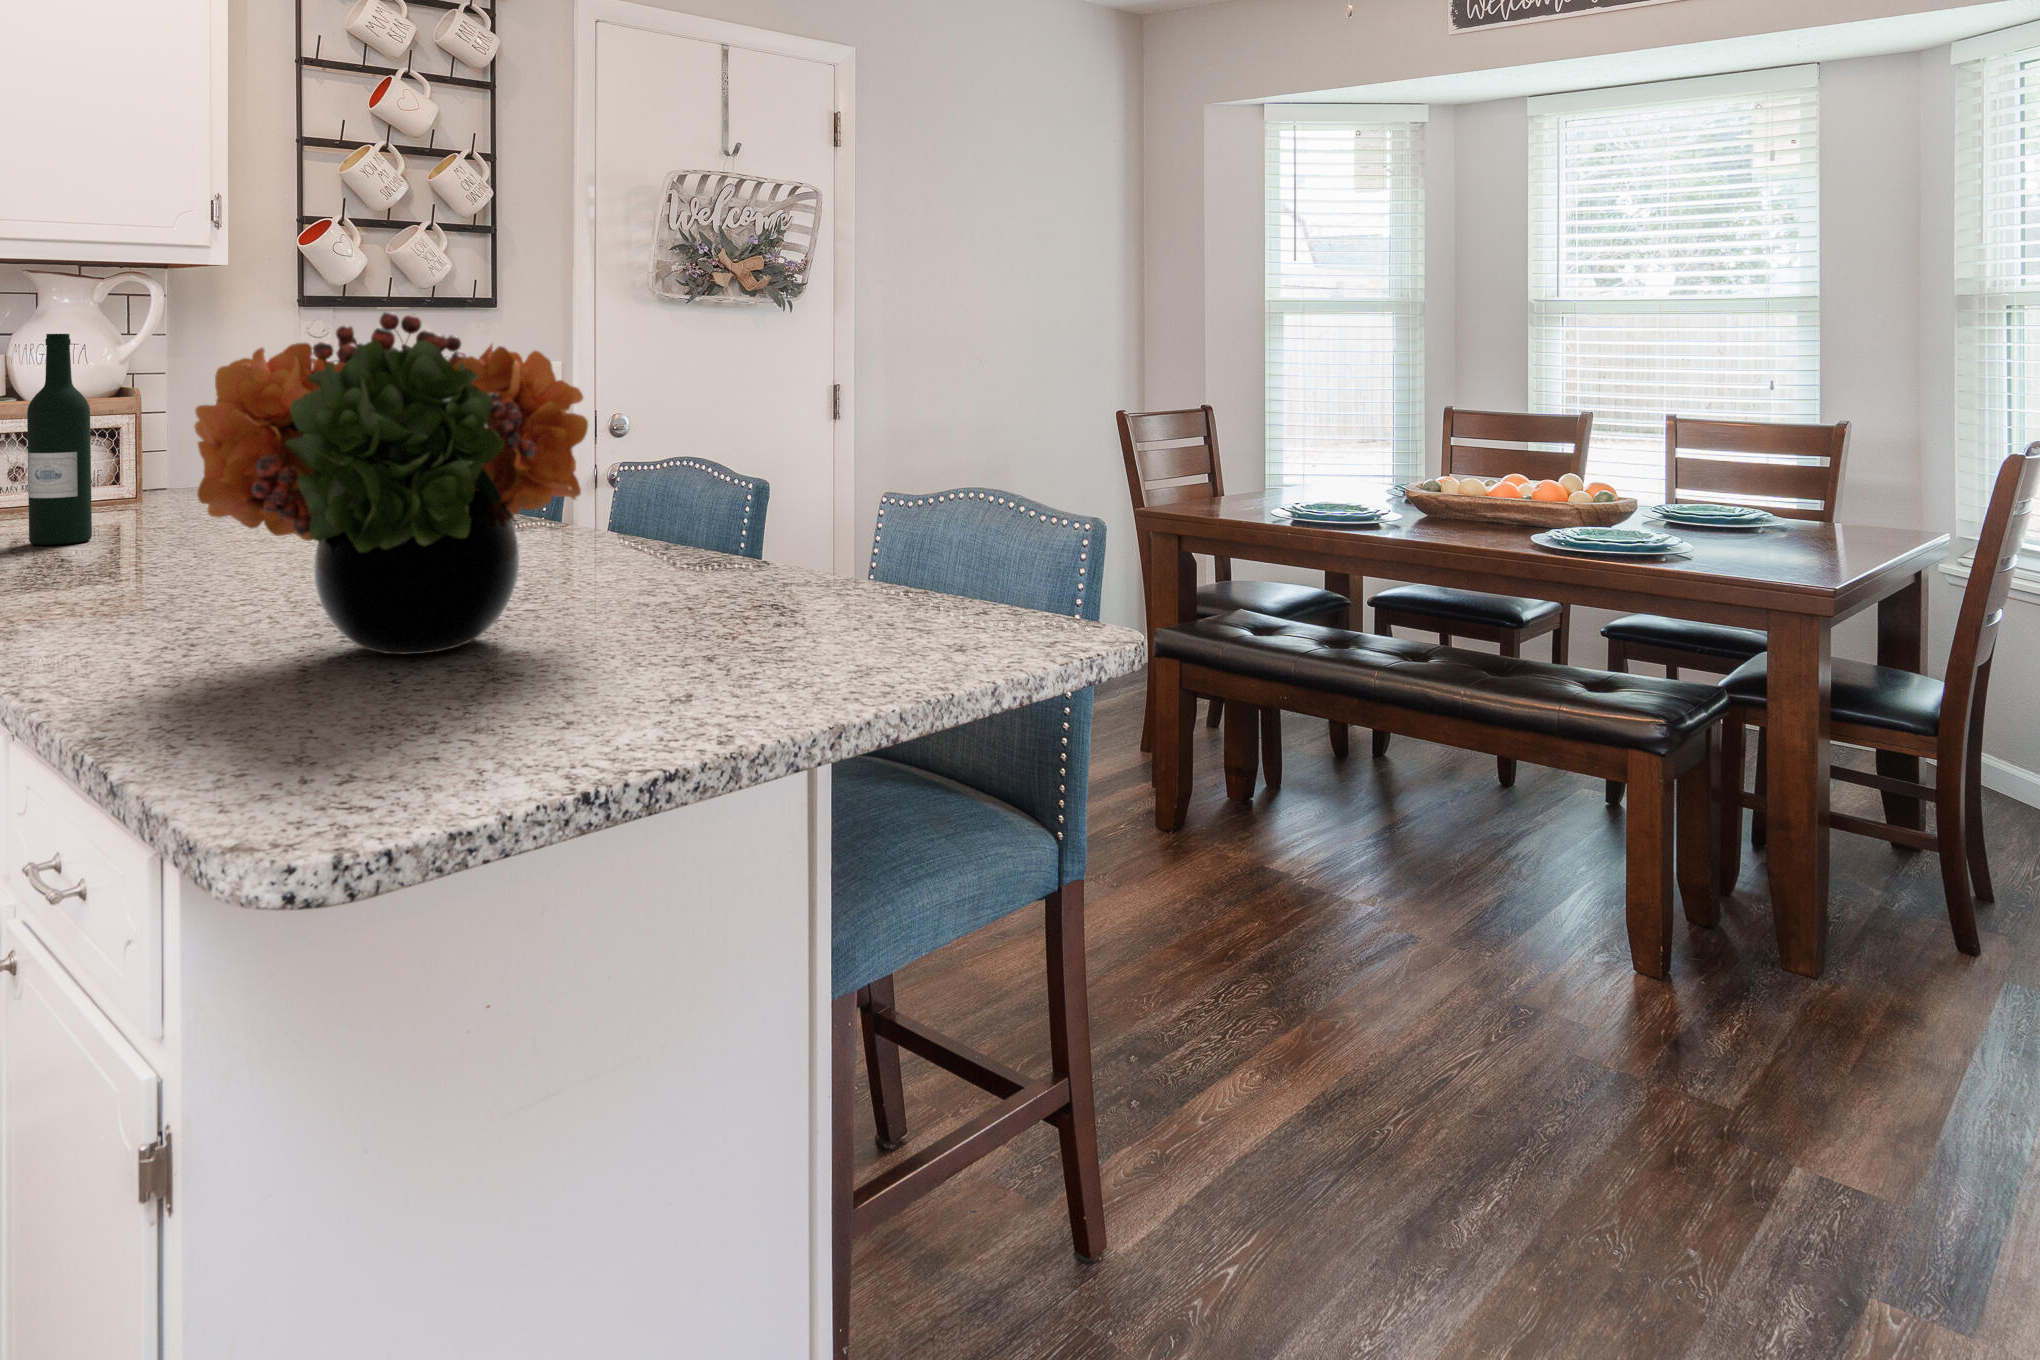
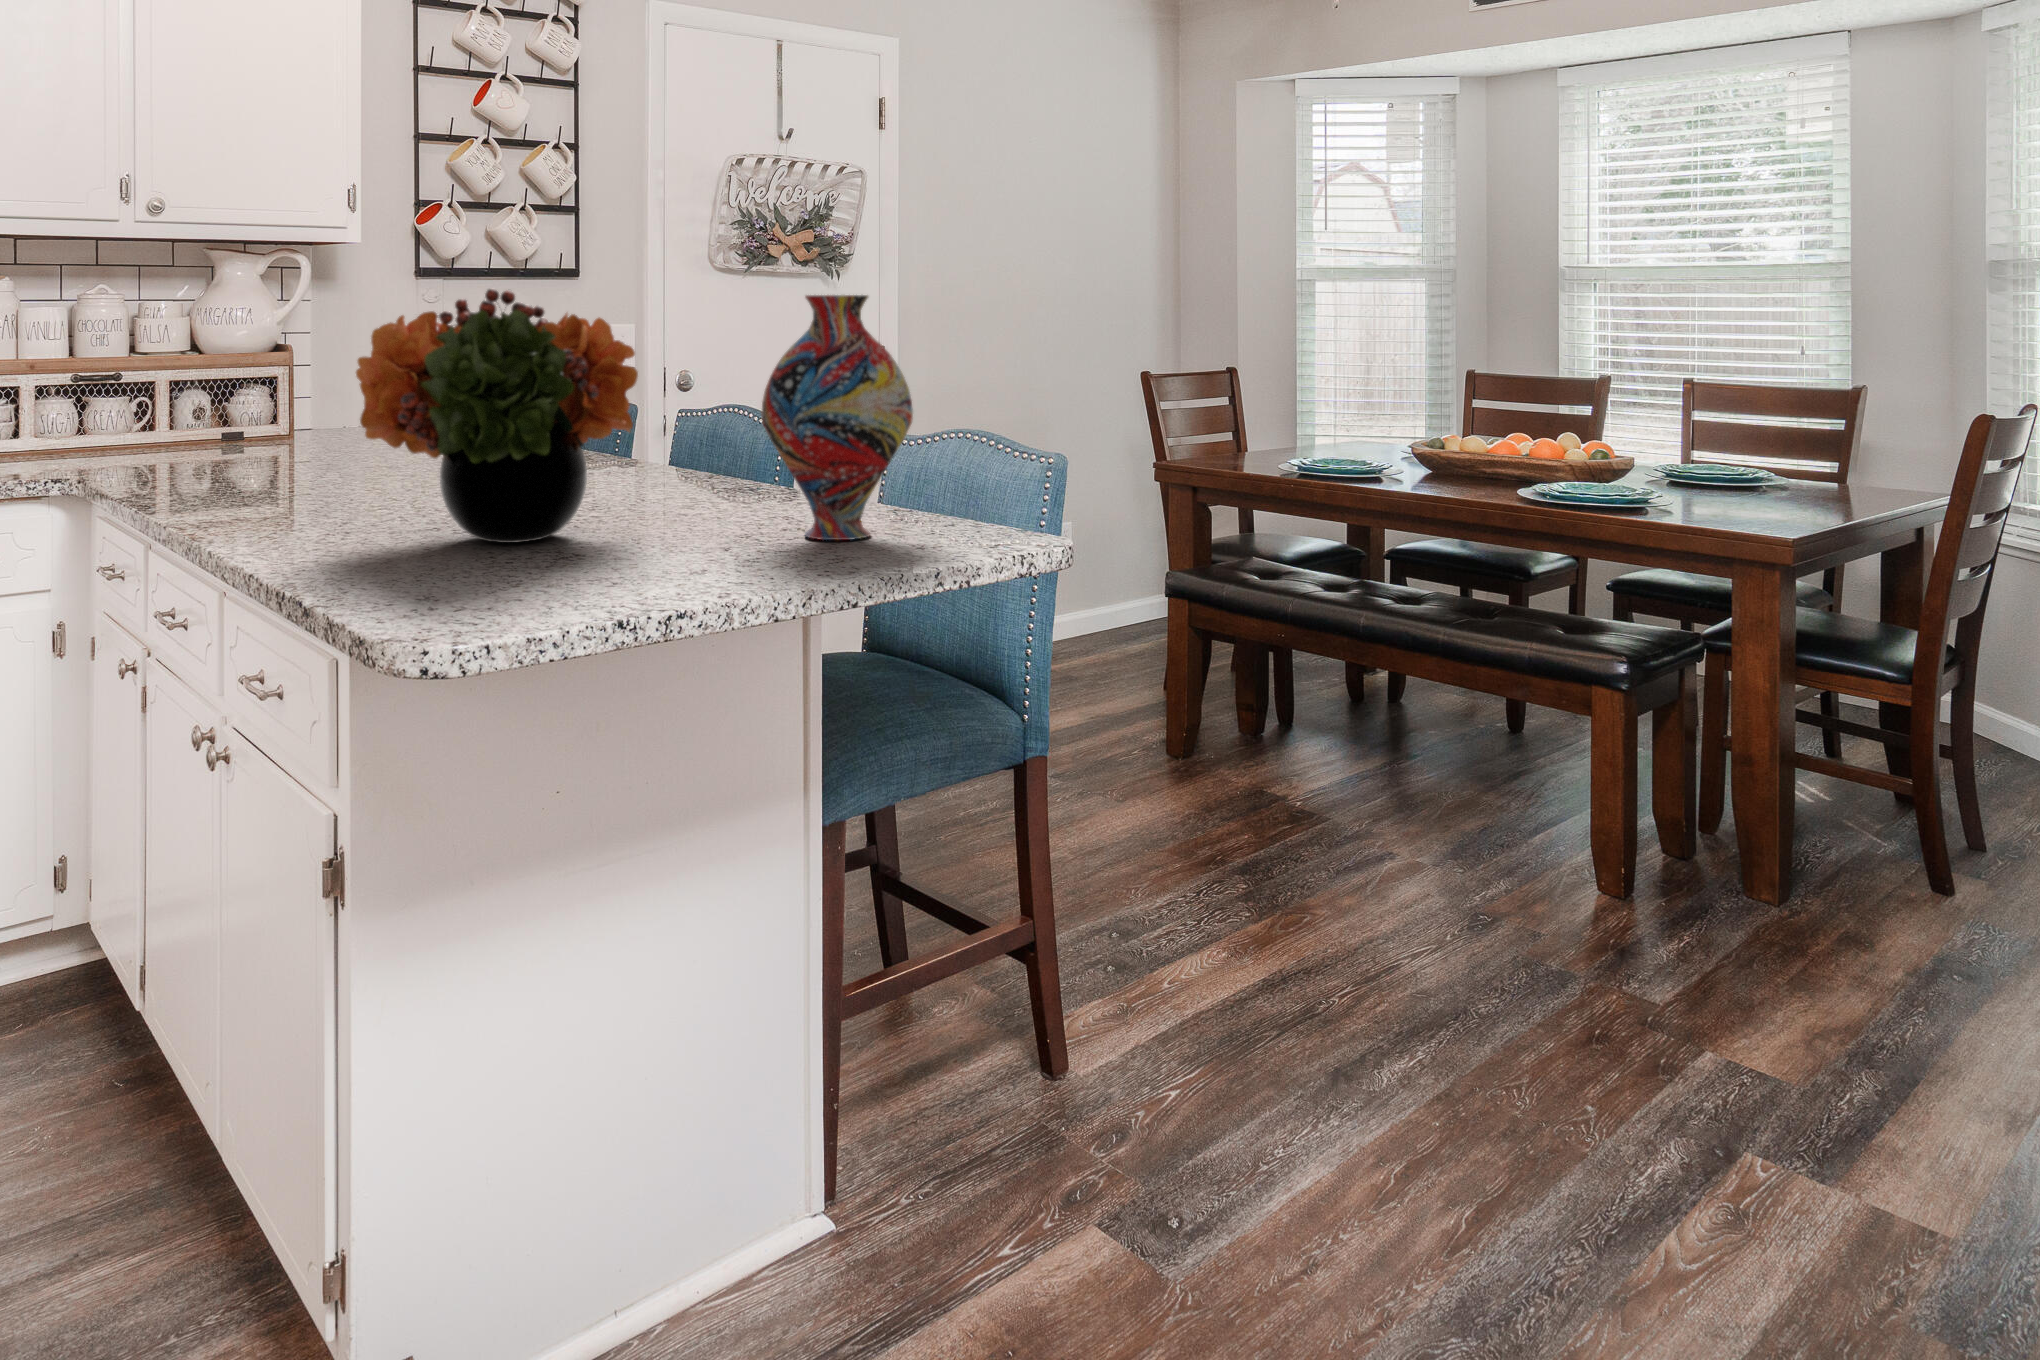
vase: none [754,321,949,639] -> present [761,295,913,540]
wine bottle: present [27,334,92,545] -> none [215,302,263,470]

